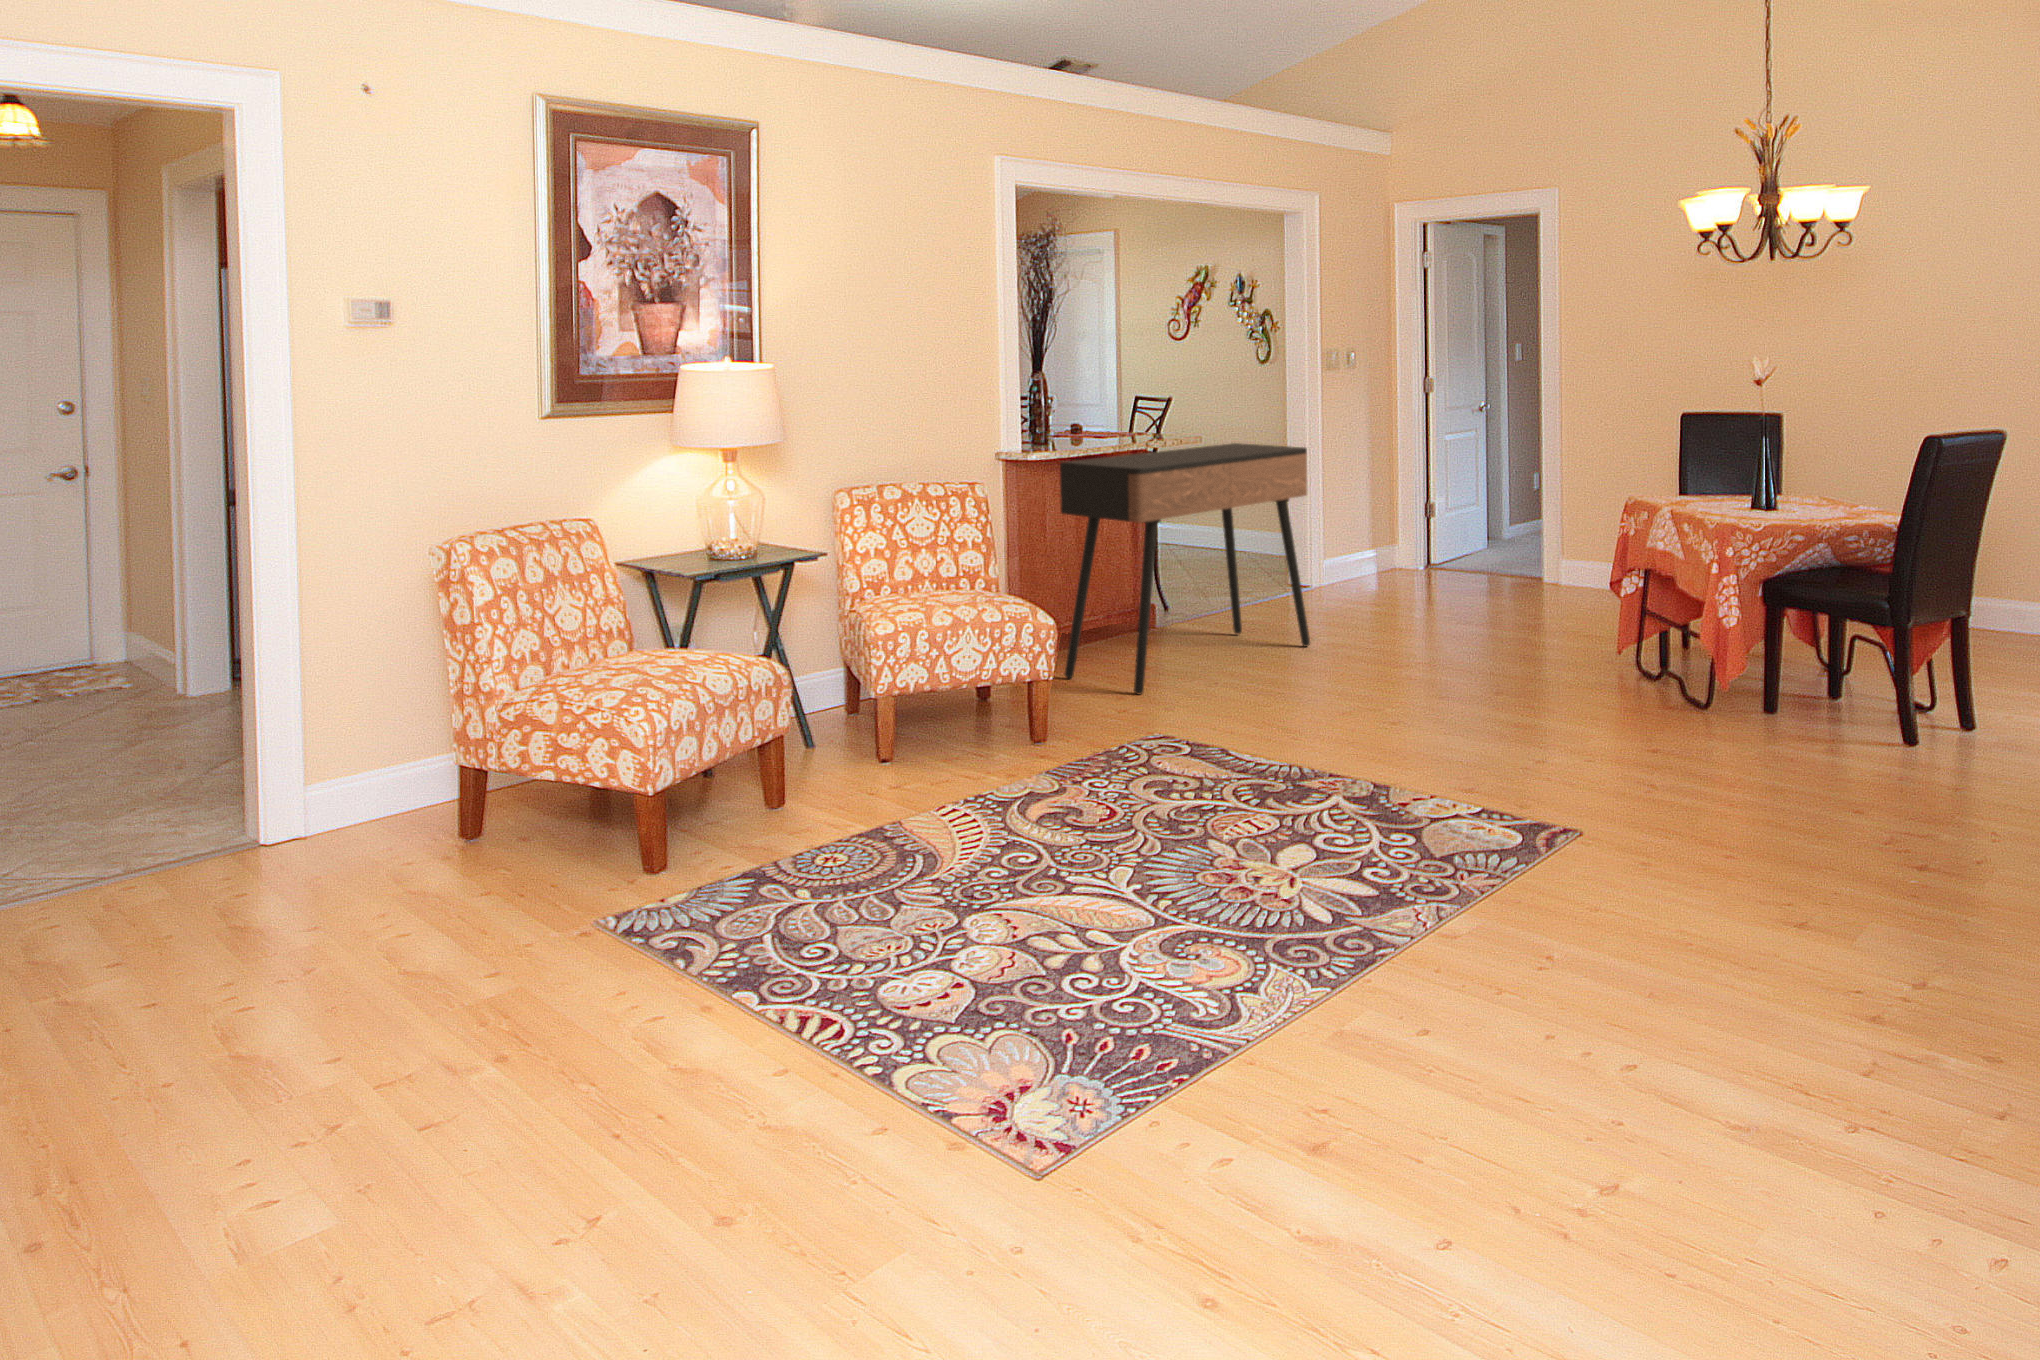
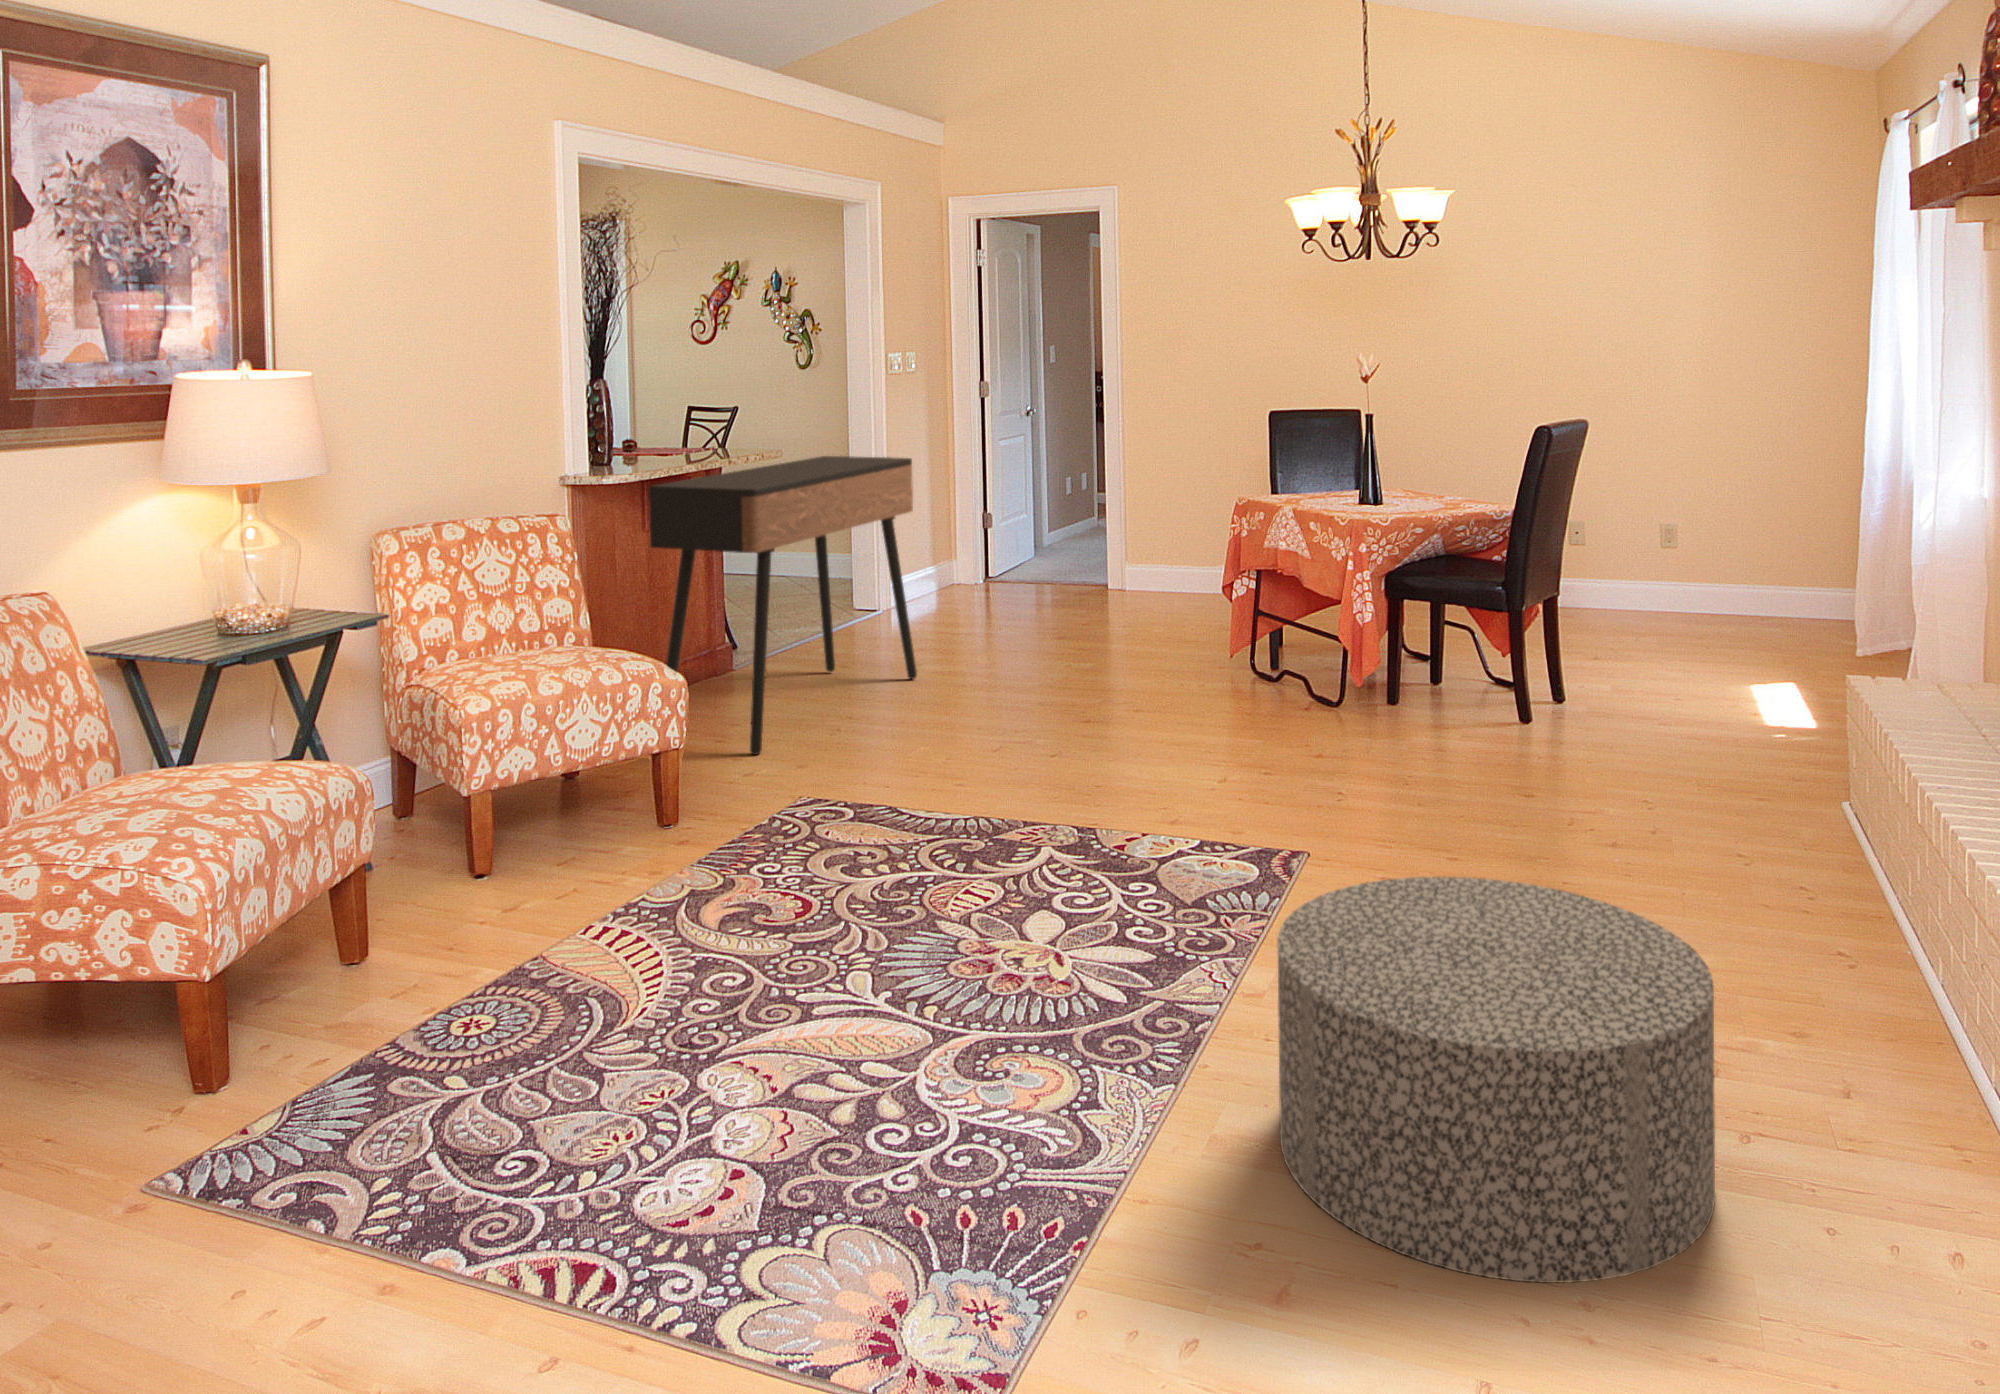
ottoman: none [1386,838,1788,1198] -> present [1278,877,1715,1283]

